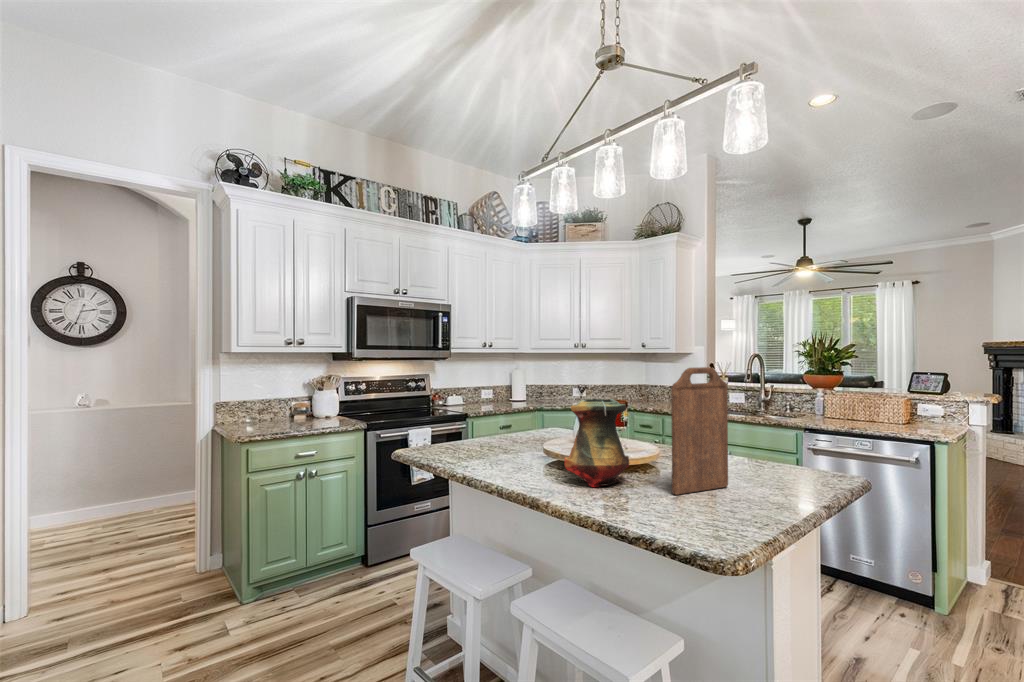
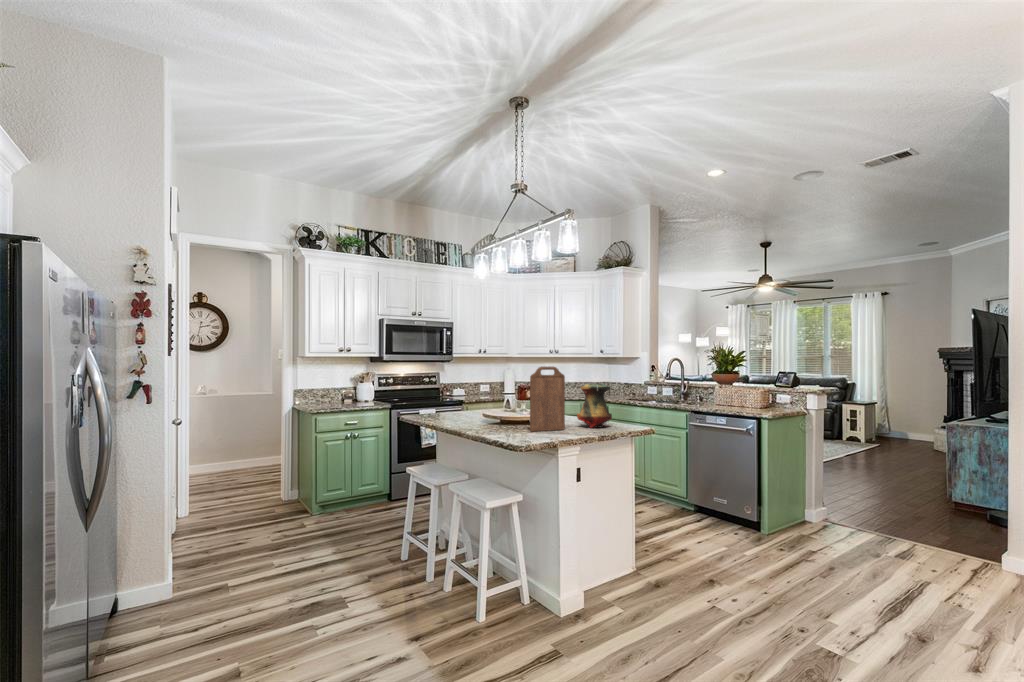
vase: present [565,399,629,487] -> present [577,384,612,428]

